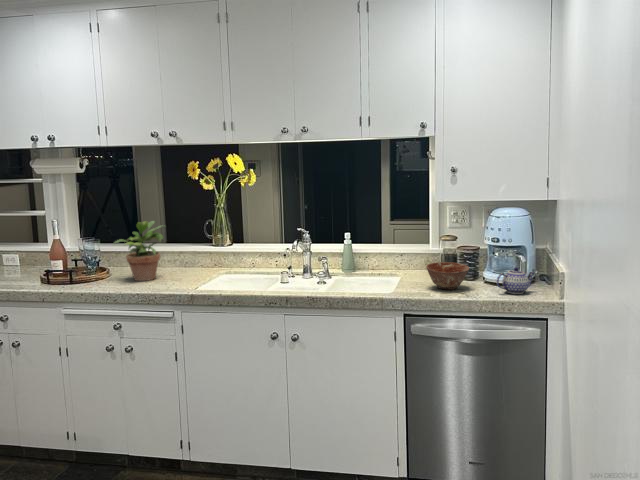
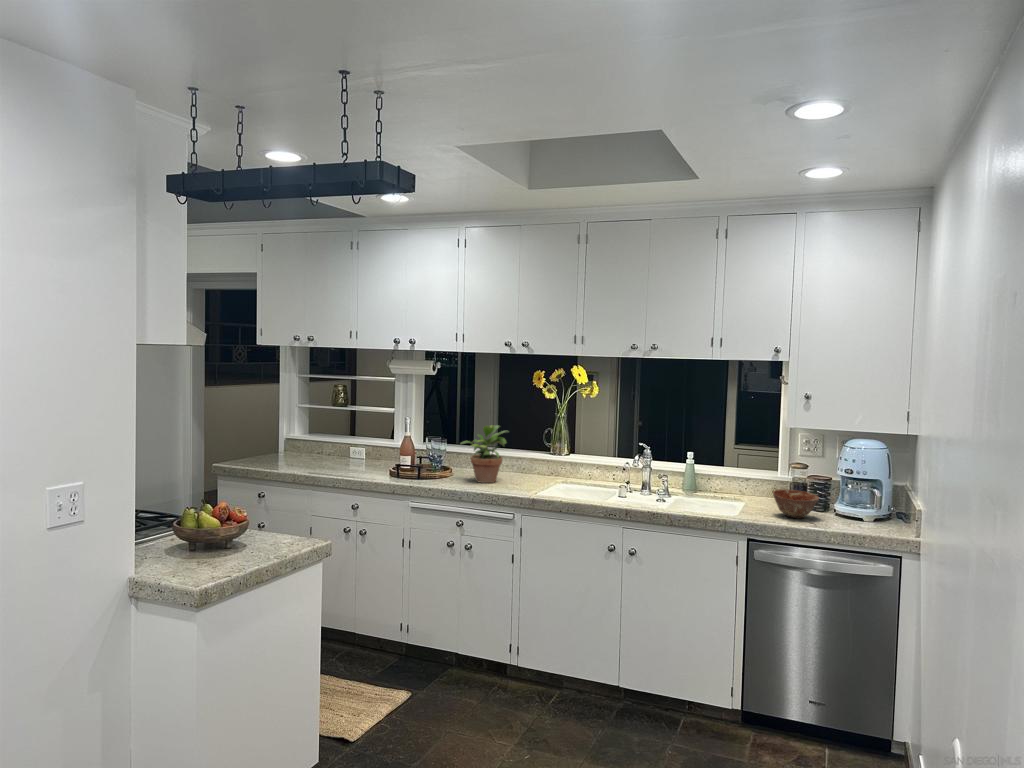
teapot: present [497,267,534,294] -> none [848,501,891,529]

